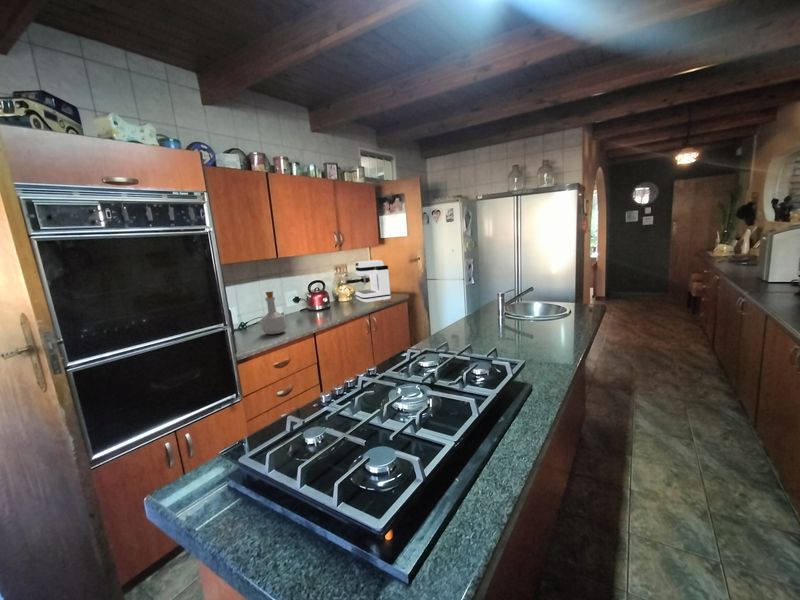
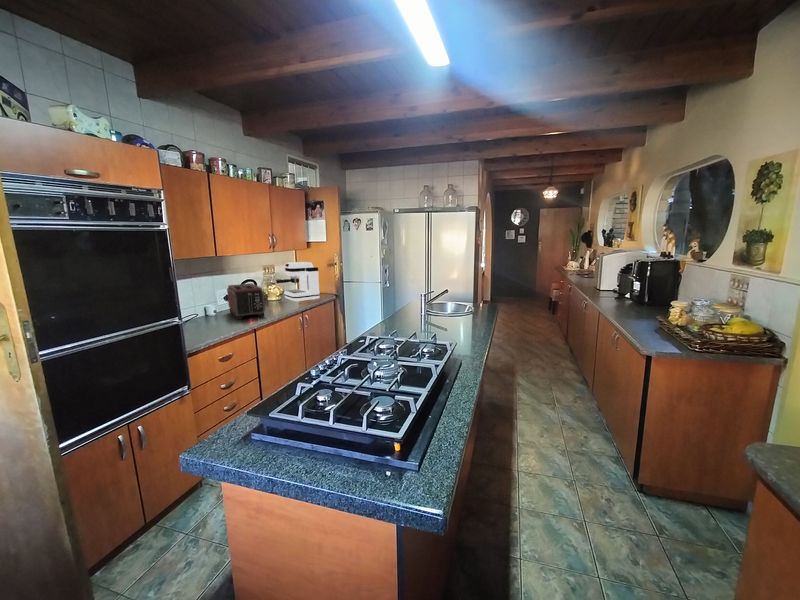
toaster: none [294,285,328,323] -> present [227,284,265,320]
bottle: present [261,291,287,334] -> none [202,289,228,331]

